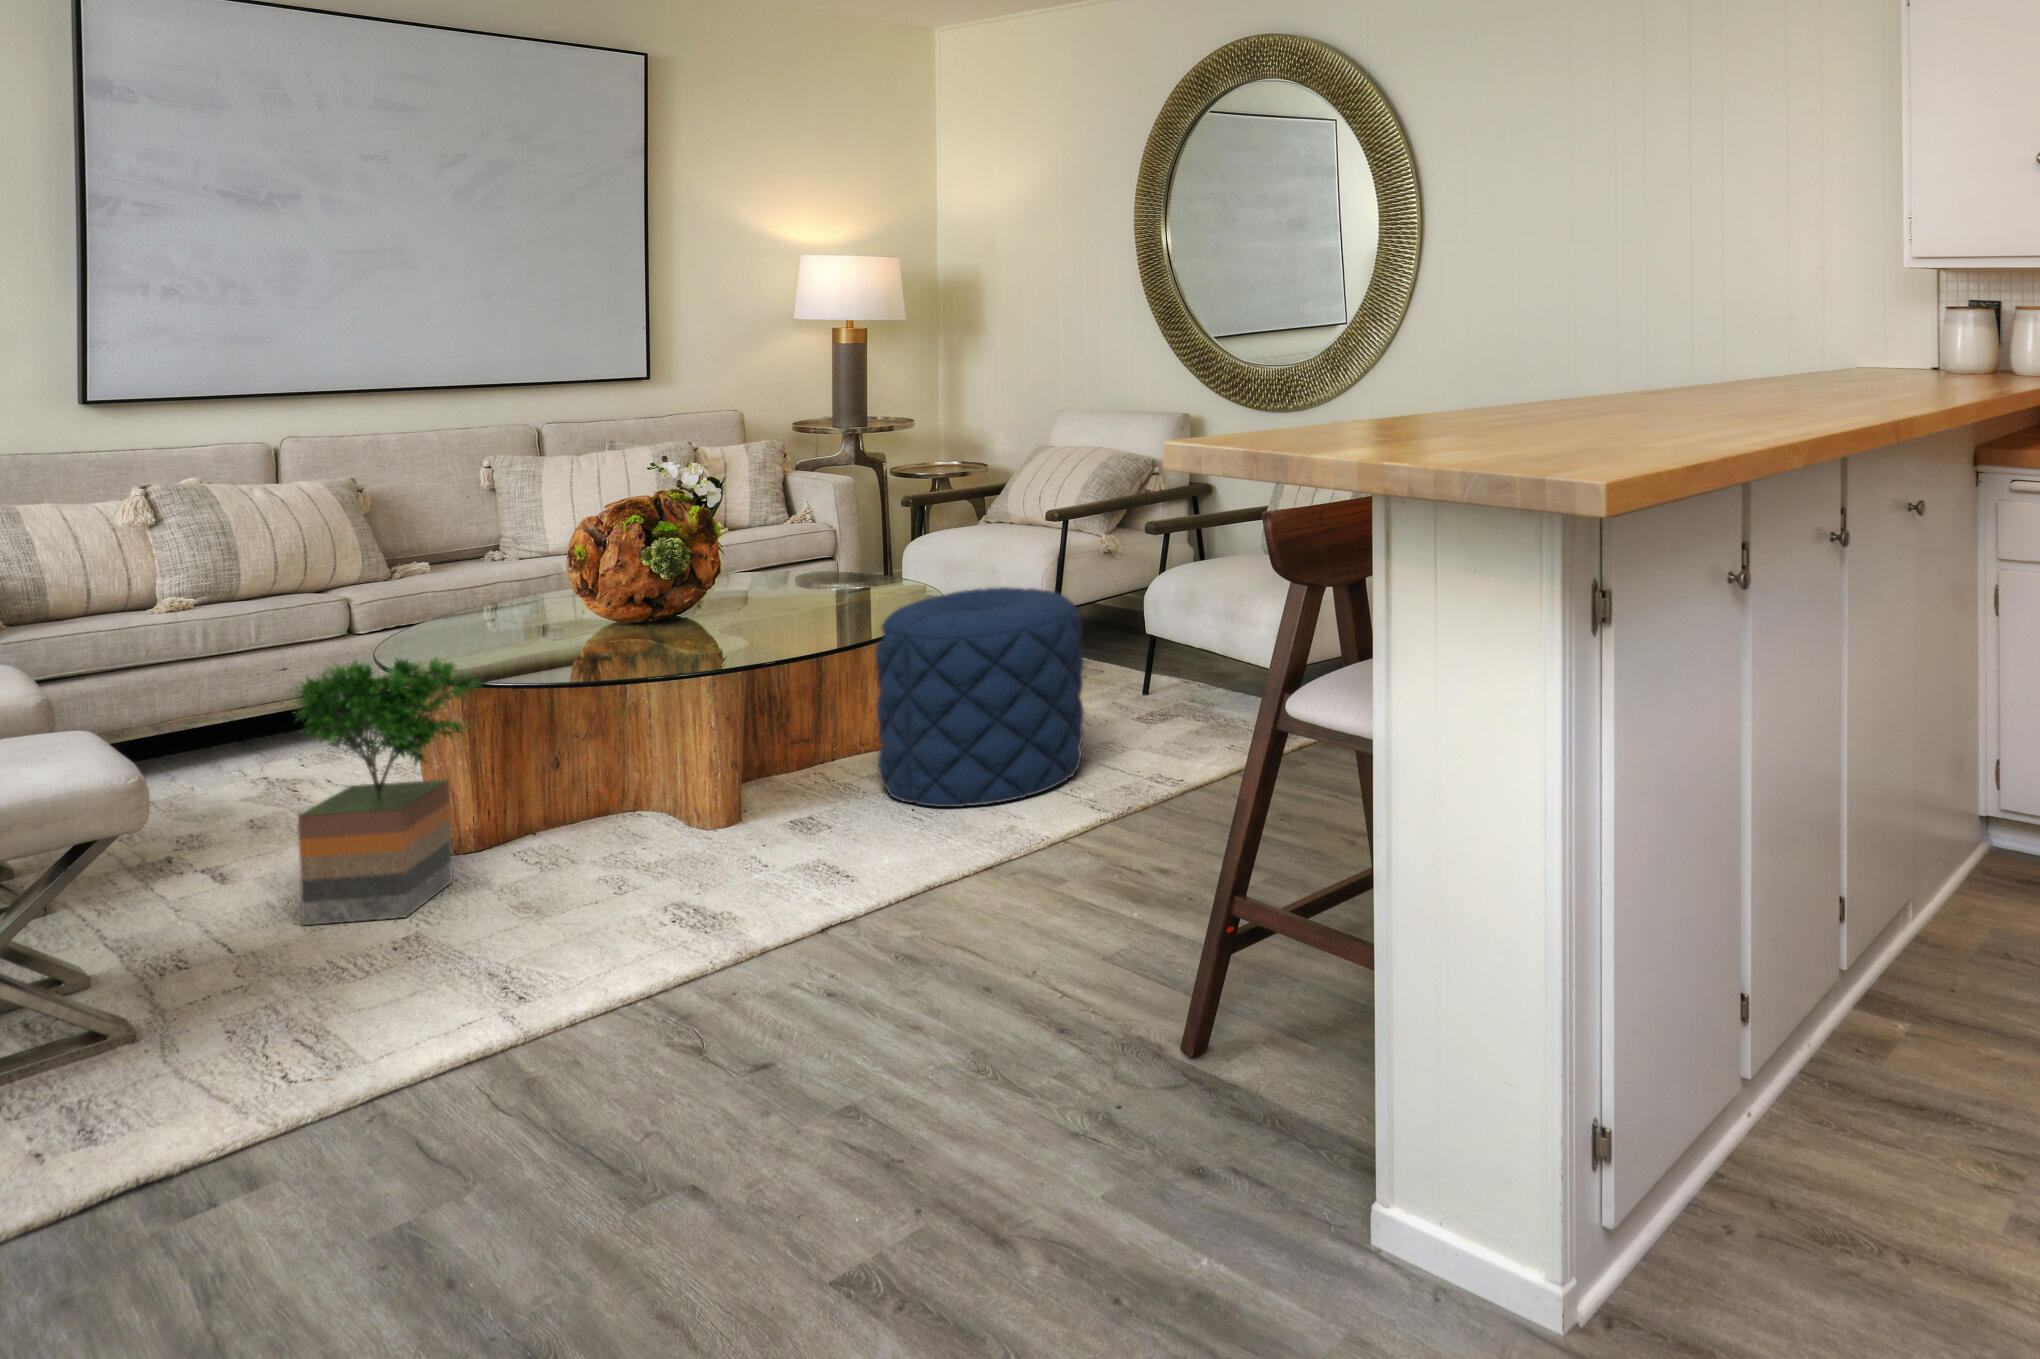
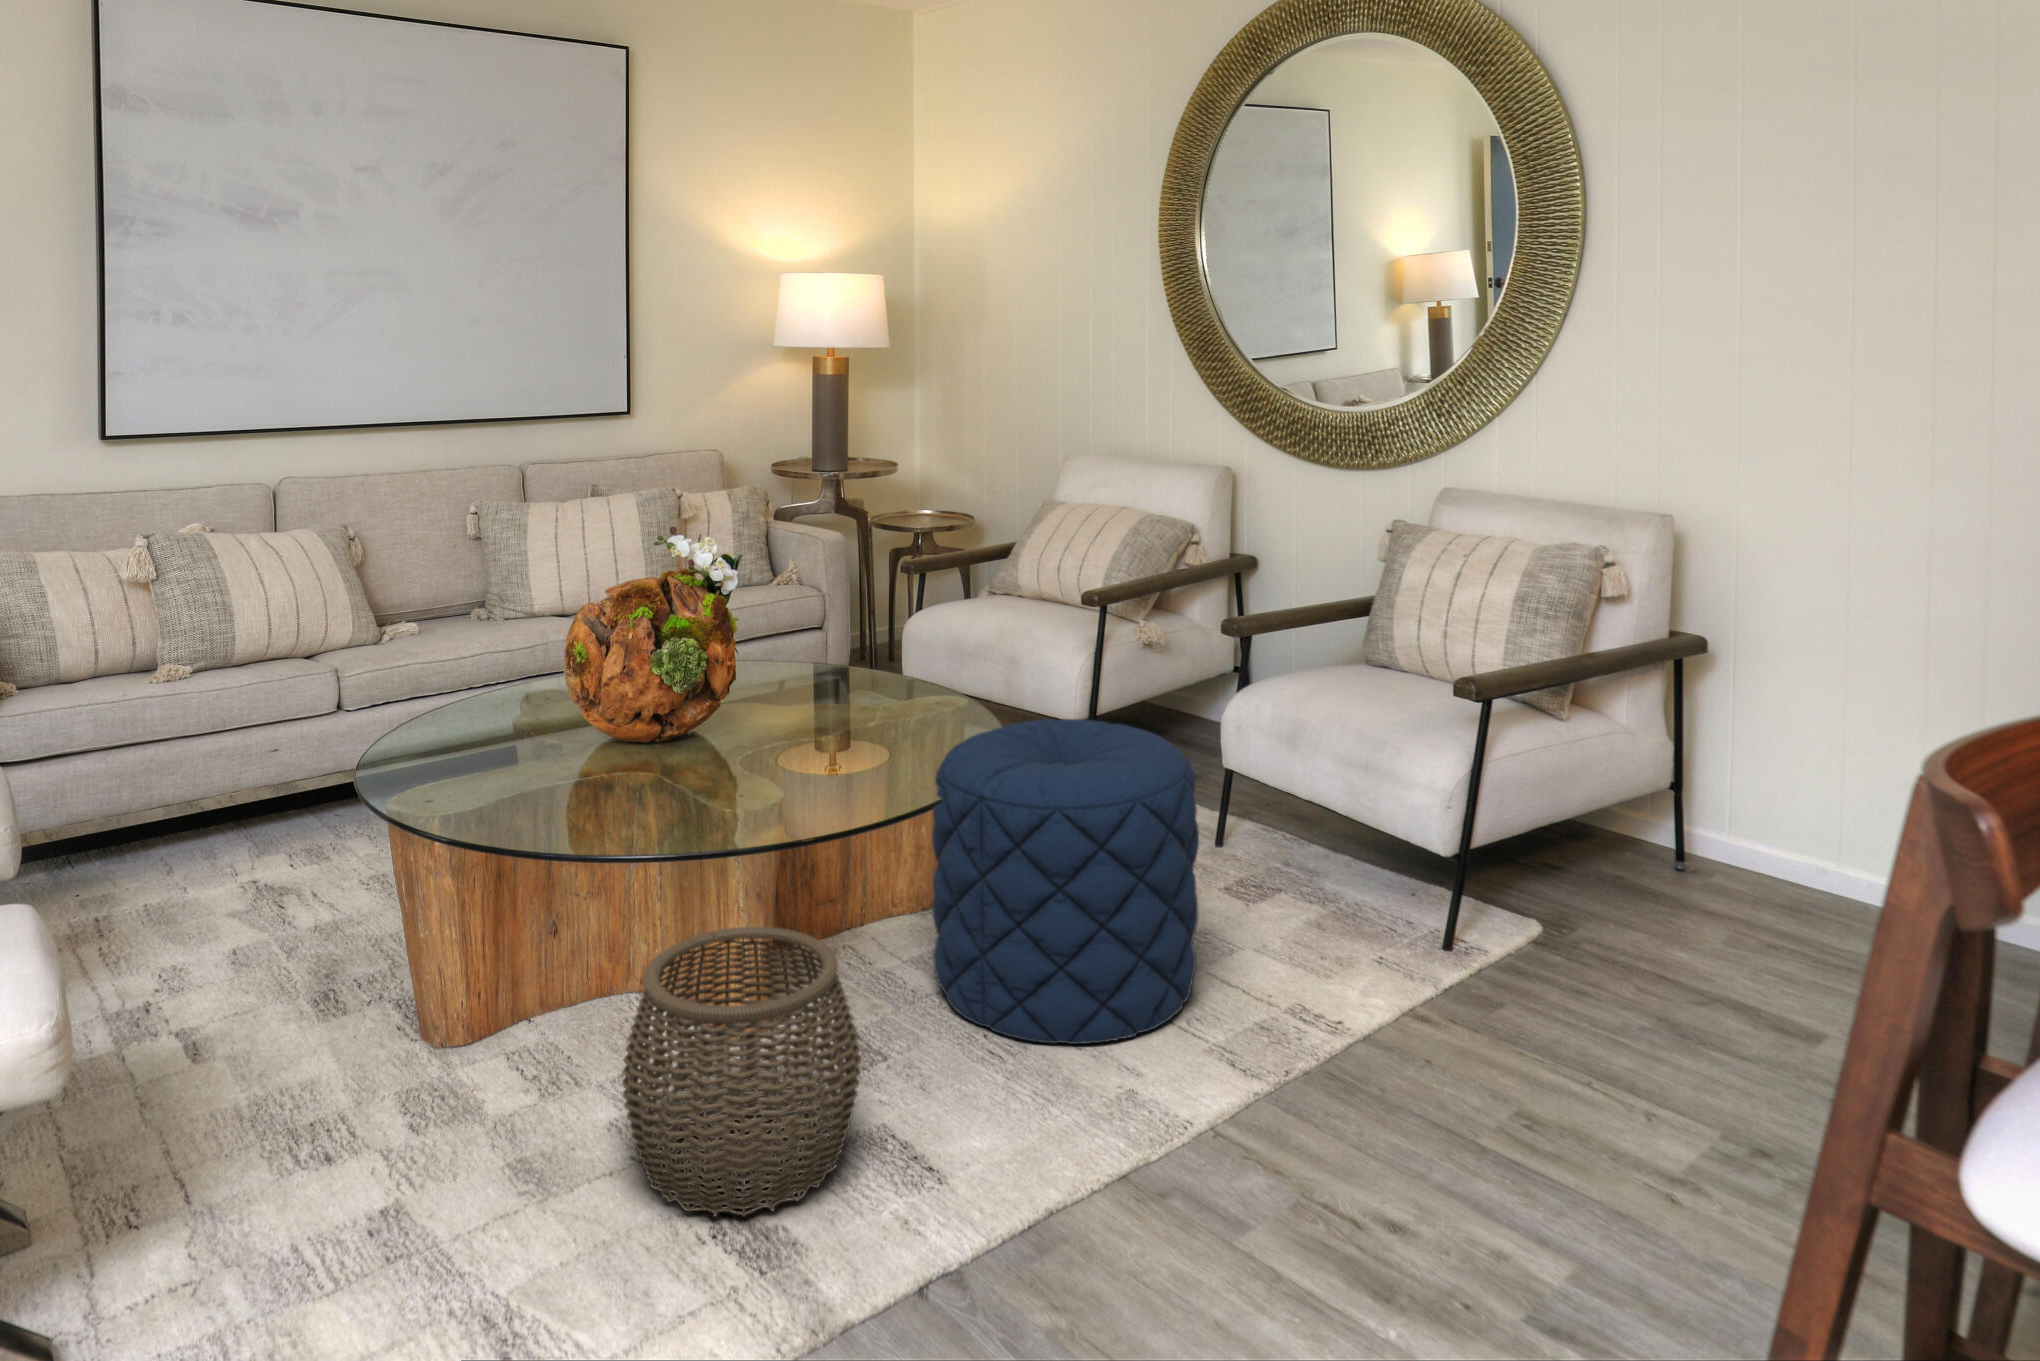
potted tree: present [292,658,480,925] -> none [255,806,479,1172]
woven basket: none [602,725,793,910] -> present [622,927,861,1216]

